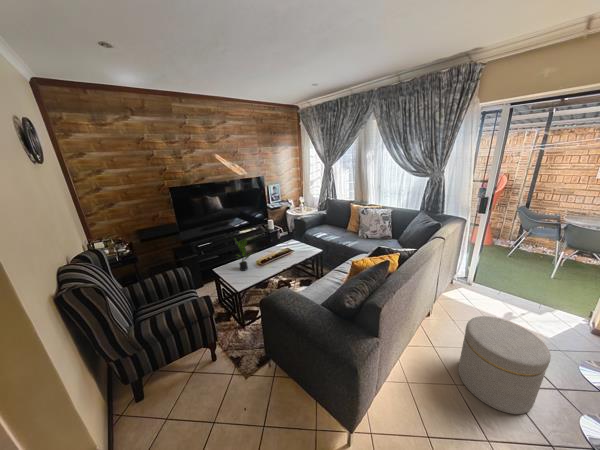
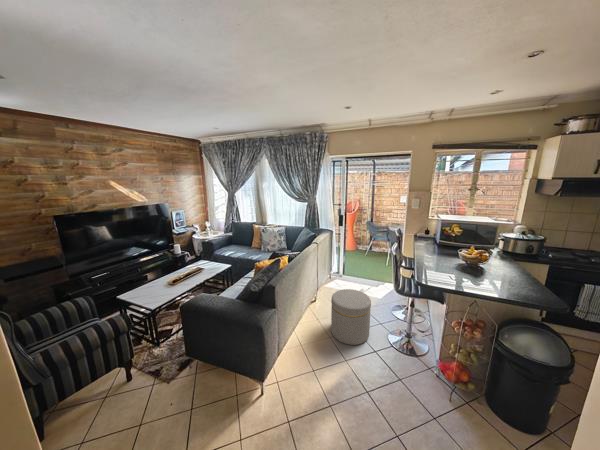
potted plant: present [234,238,252,271] -> none [143,260,165,292]

